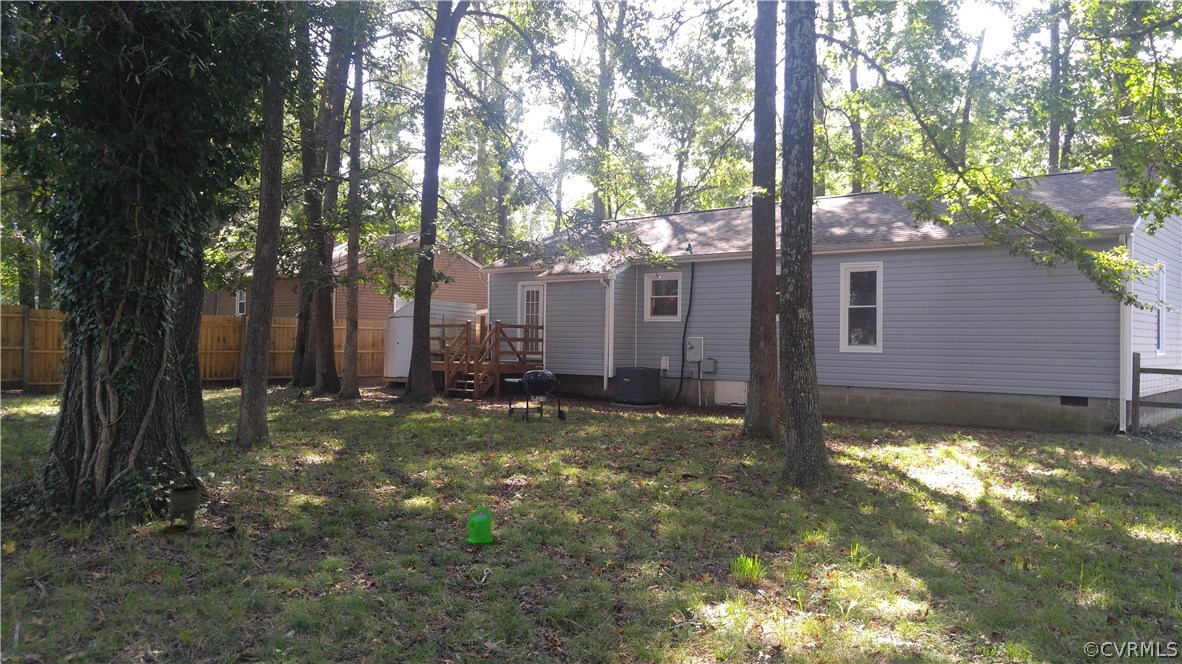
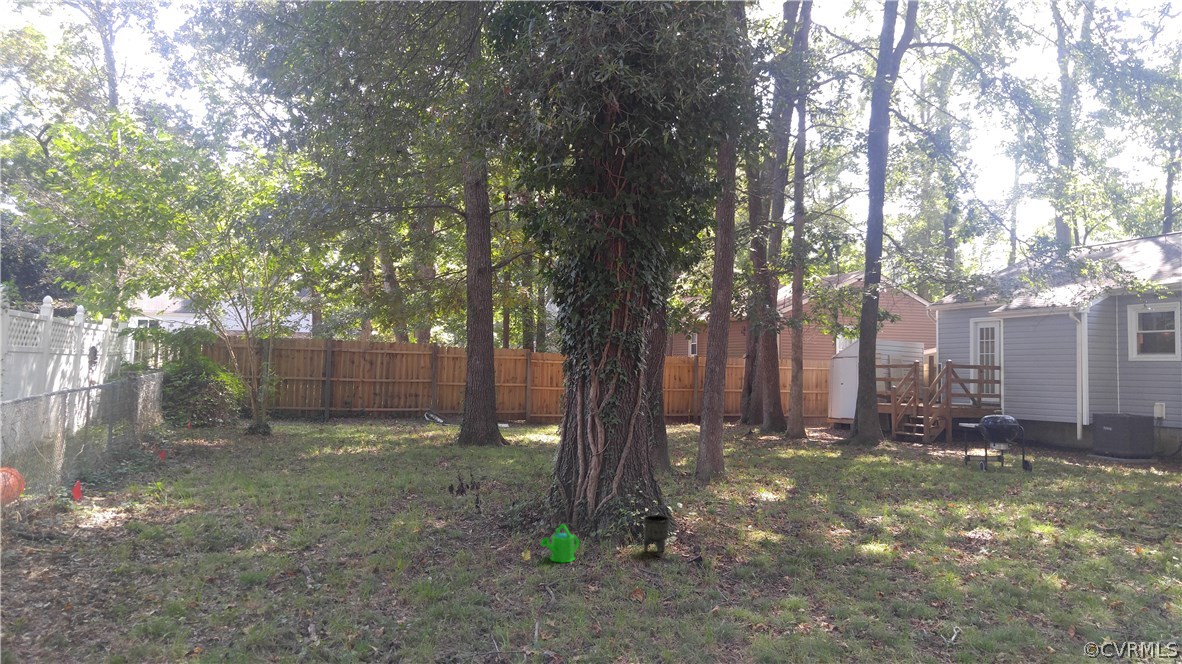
watering can: present [468,506,493,543] -> present [541,524,580,562]

